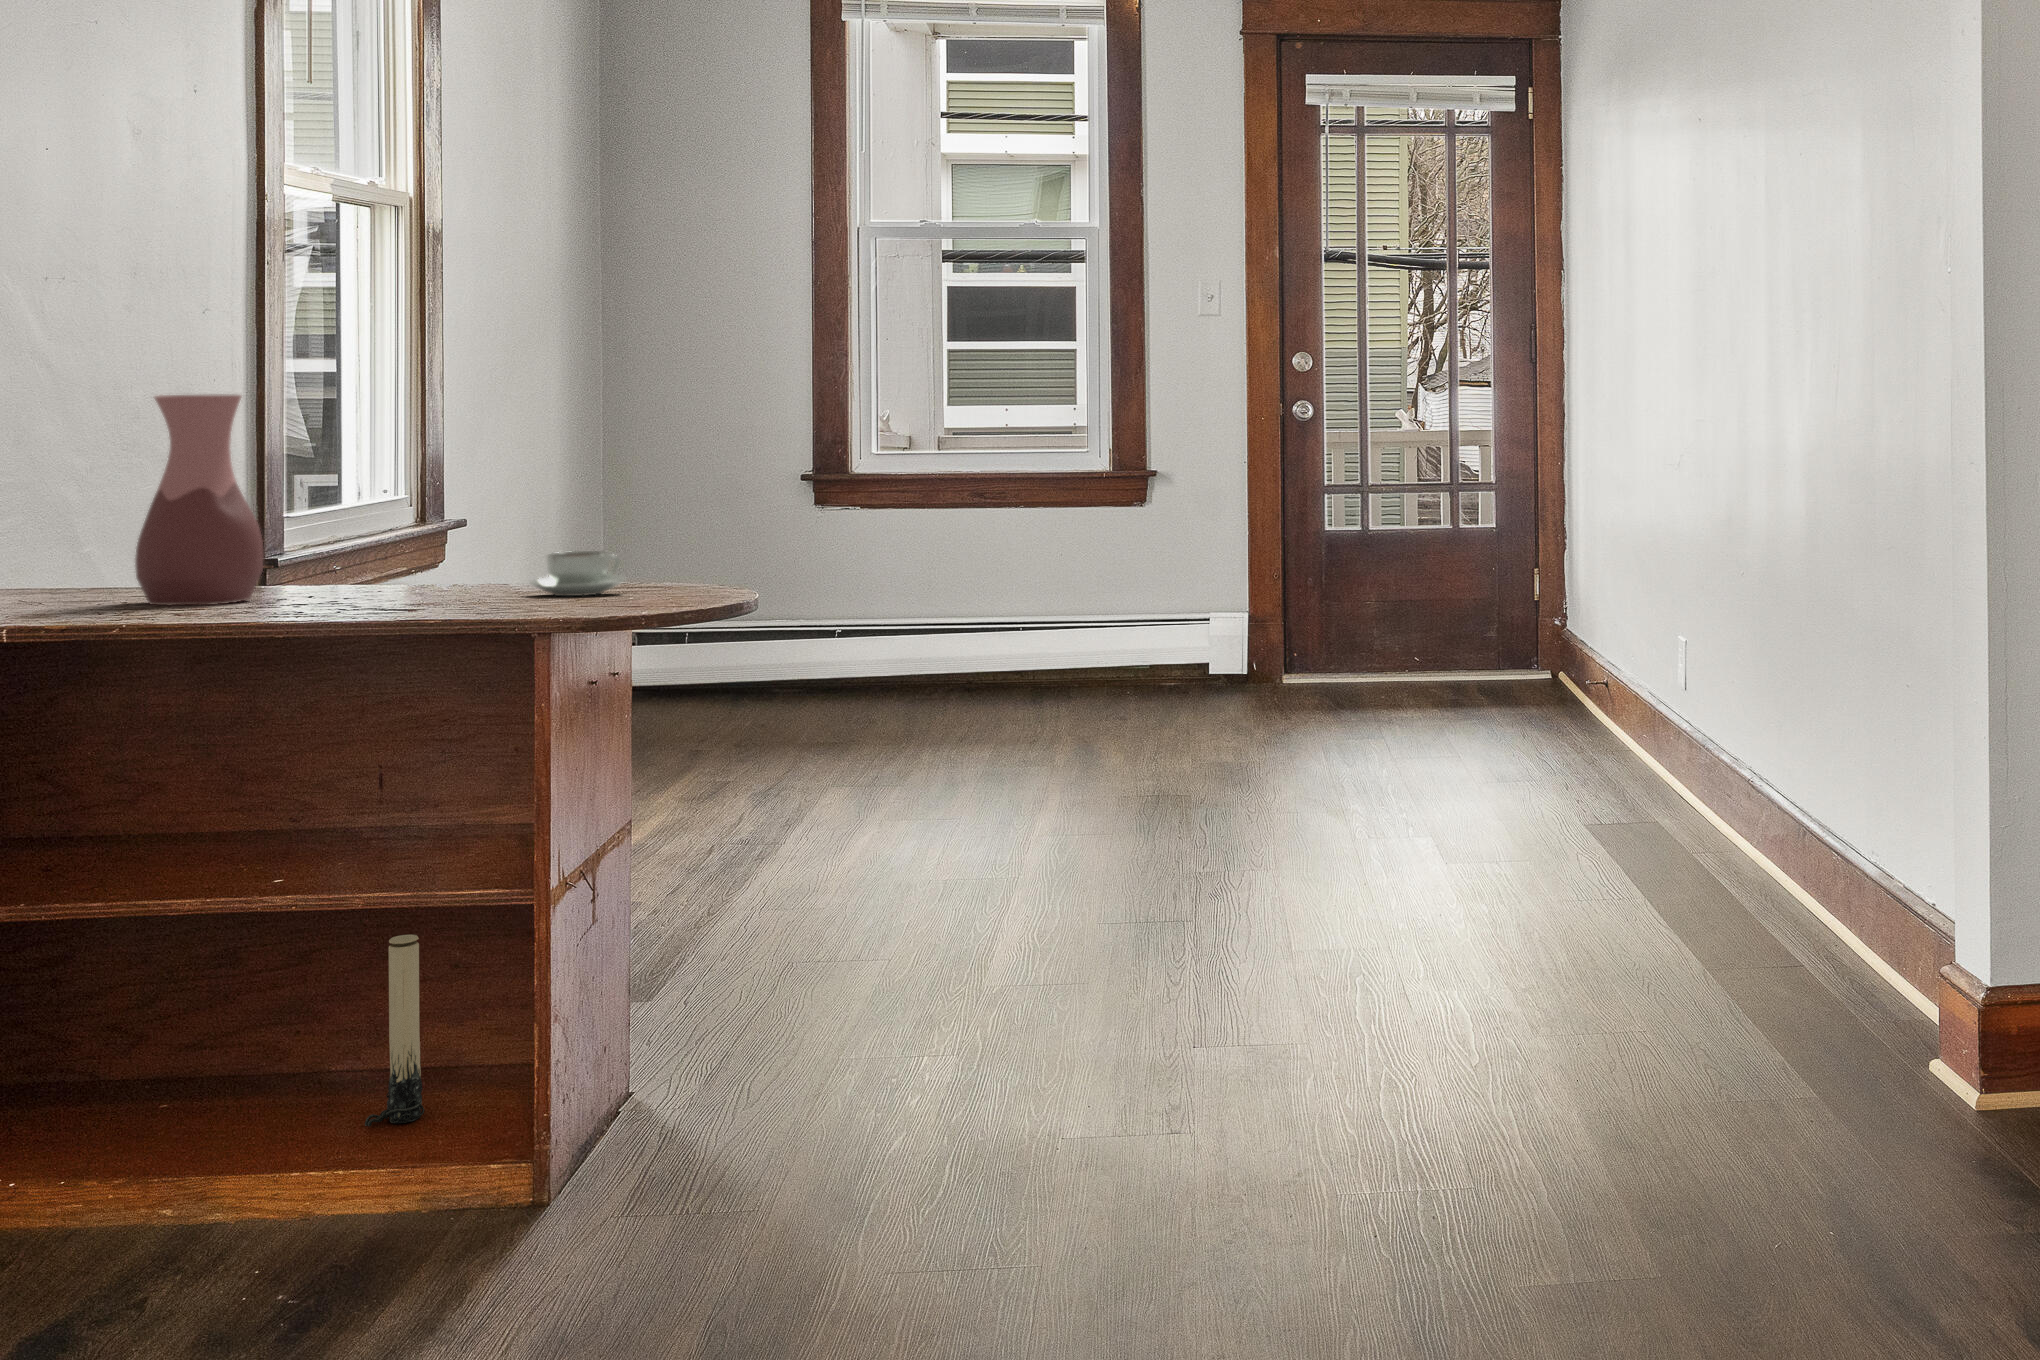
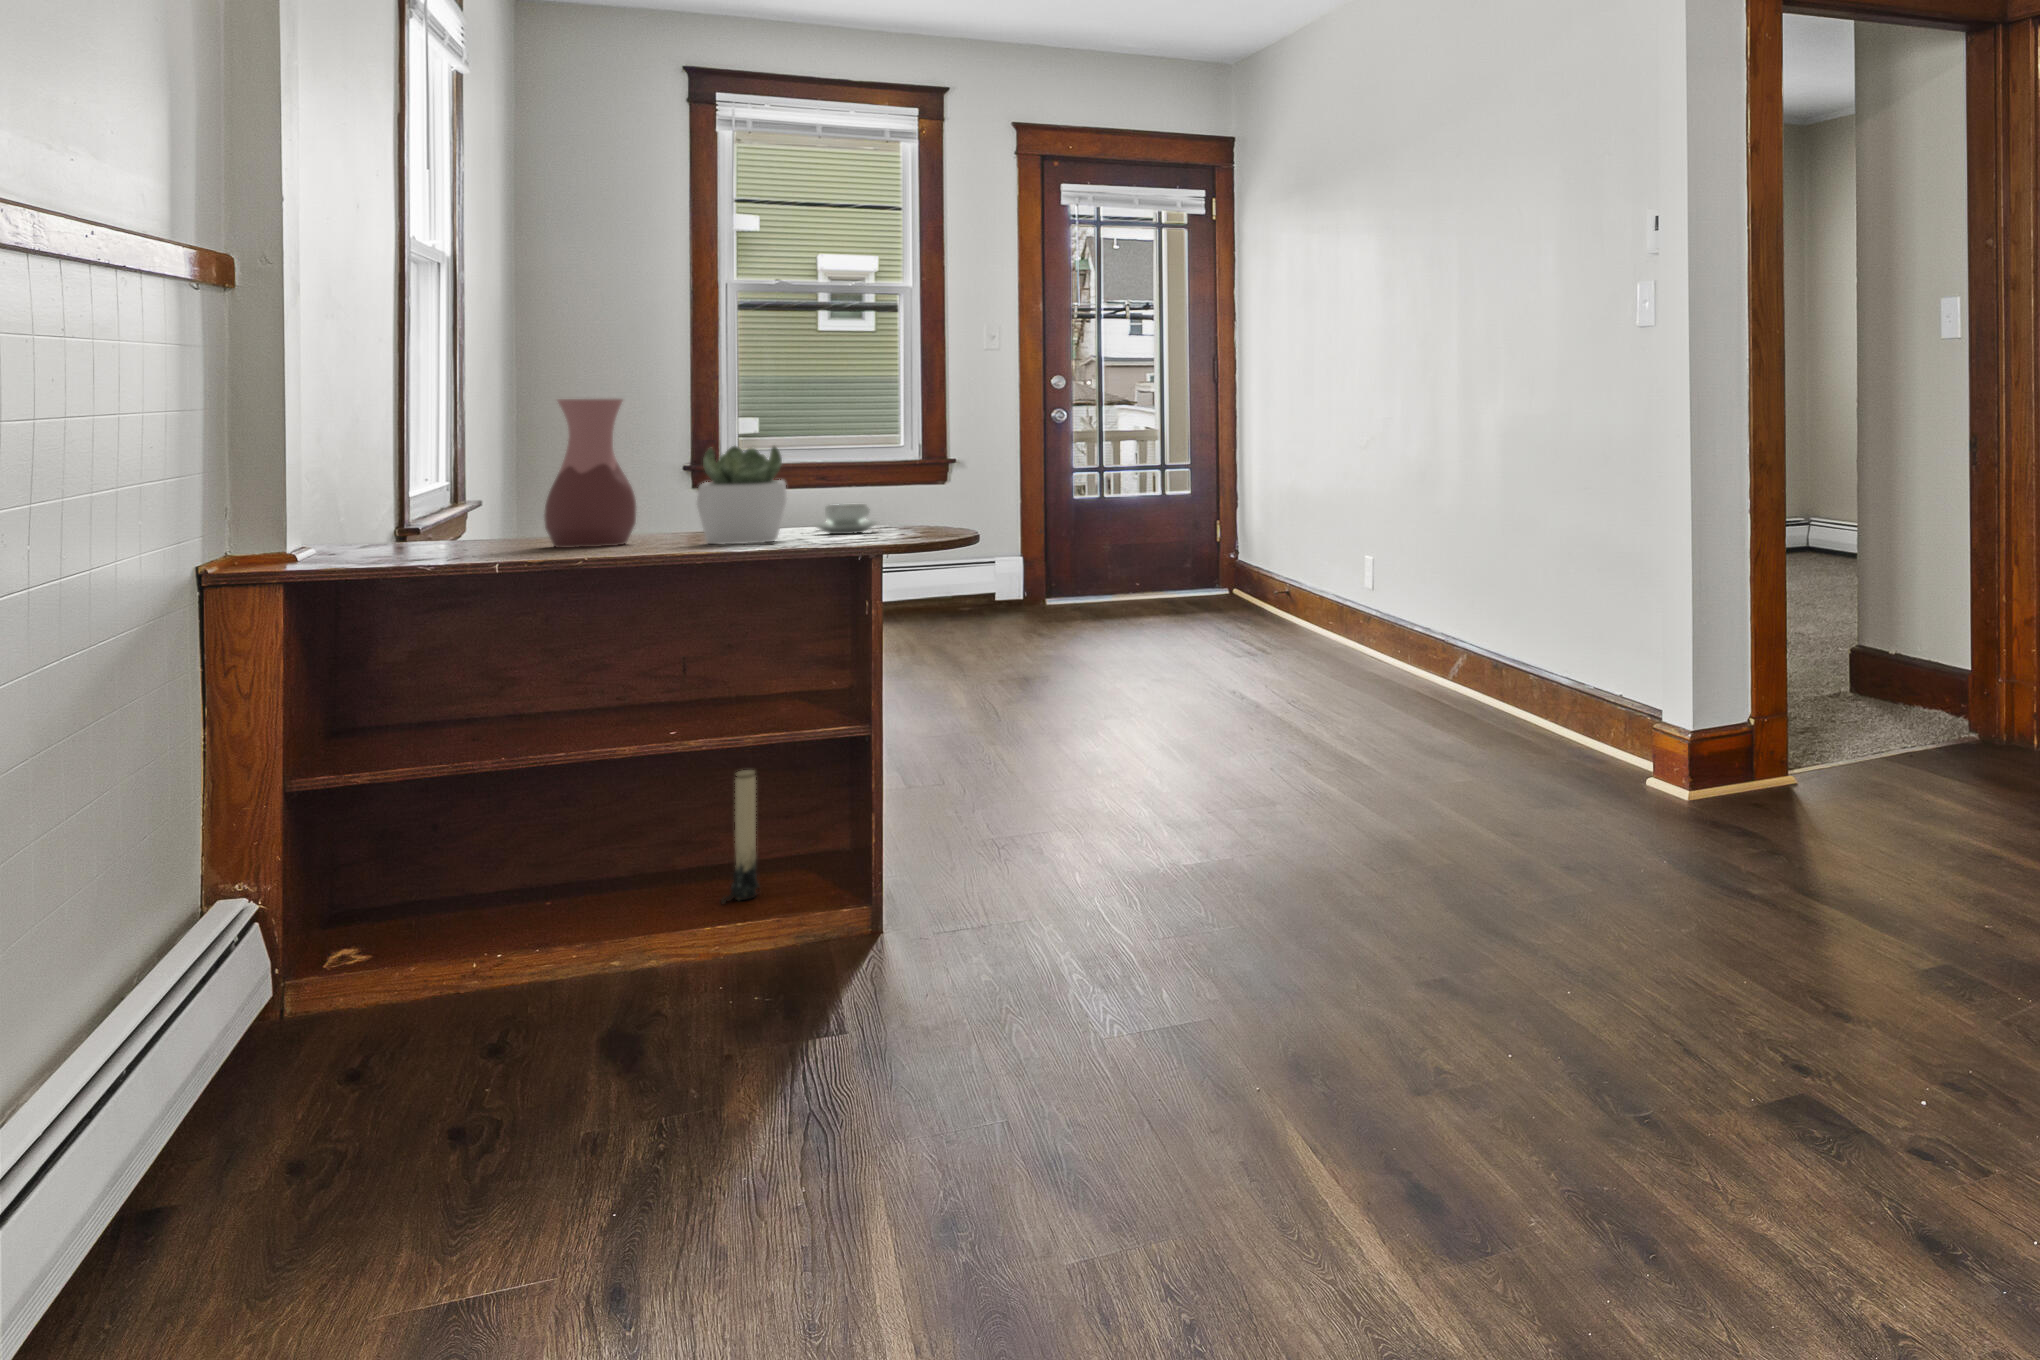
succulent plant: none [276,466,416,612] -> present [697,446,787,544]

